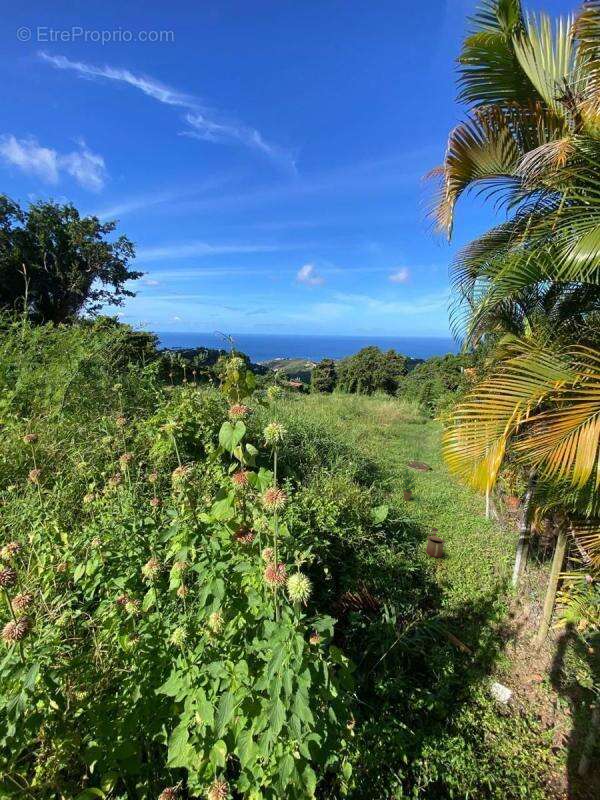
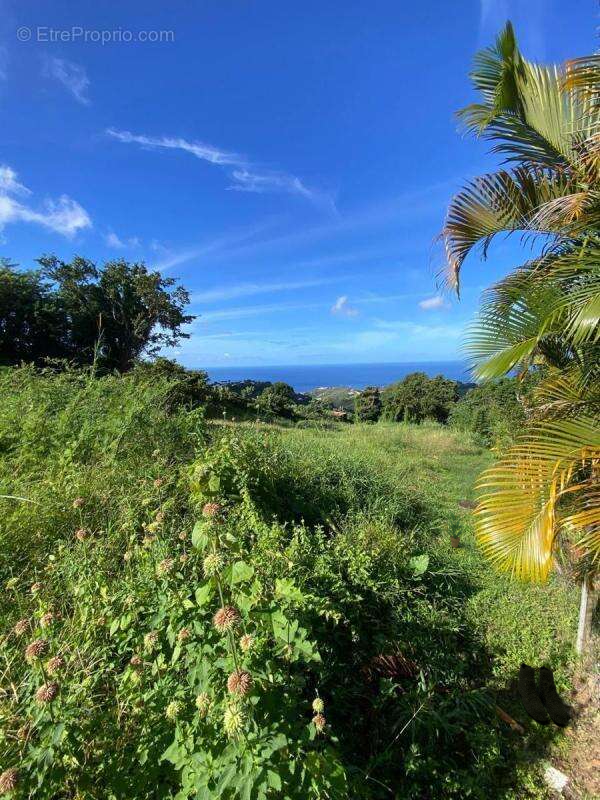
watering can: present [426,528,445,558] -> none [474,582,495,616]
boots: none [466,594,508,644] -> present [518,662,567,725]

